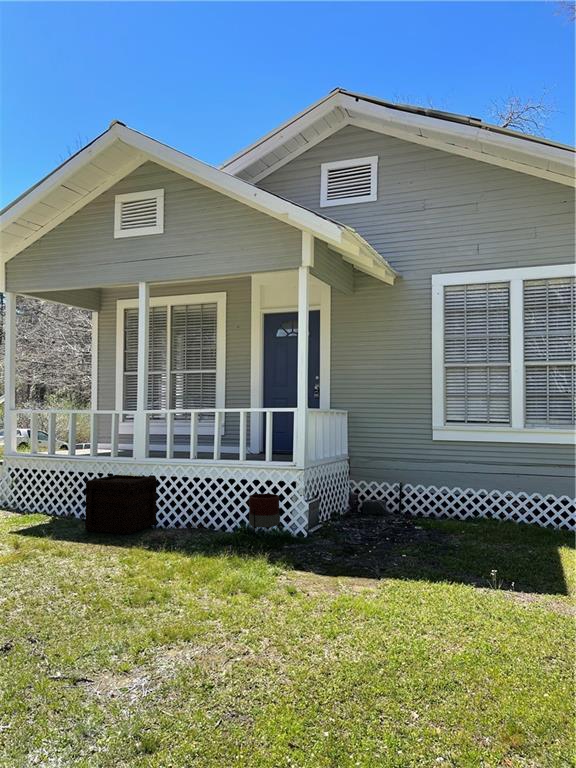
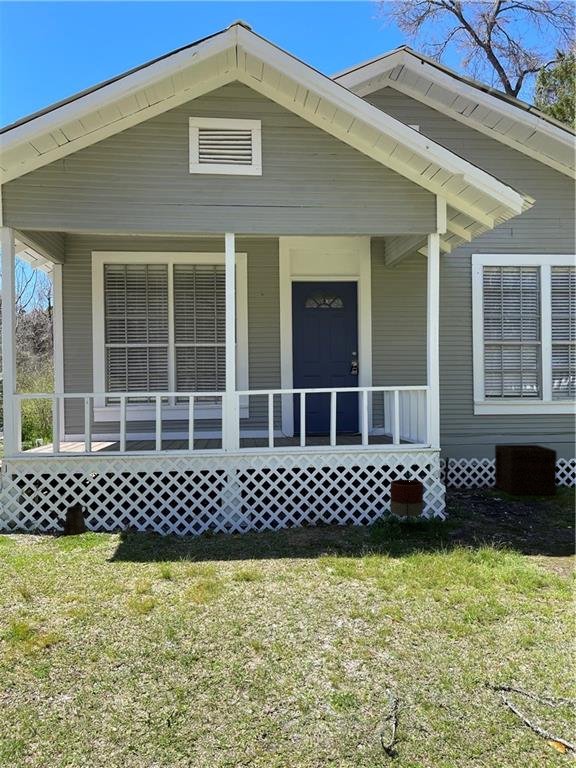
wooden crate: present [85,475,157,534] -> present [495,445,557,495]
watering can: none [10,494,50,515] -> present [49,505,88,535]

